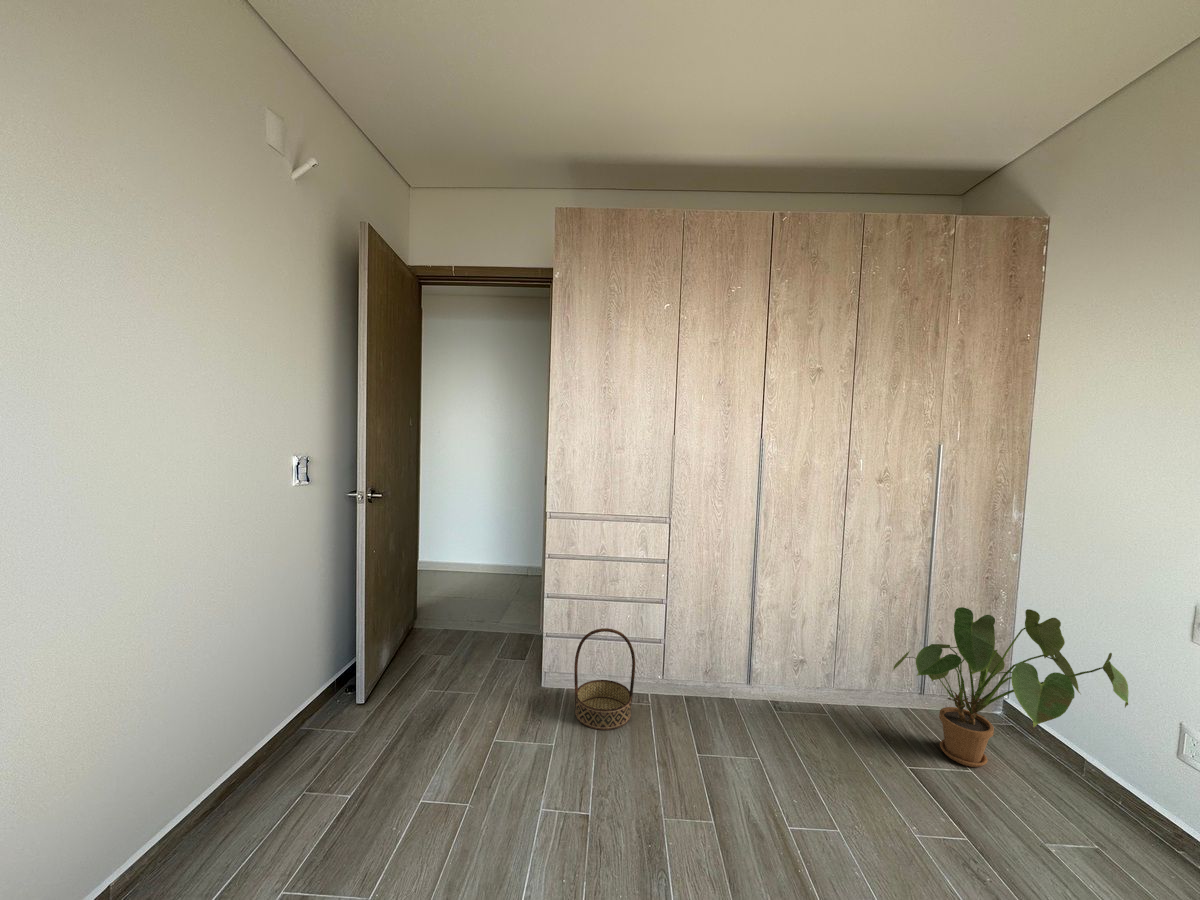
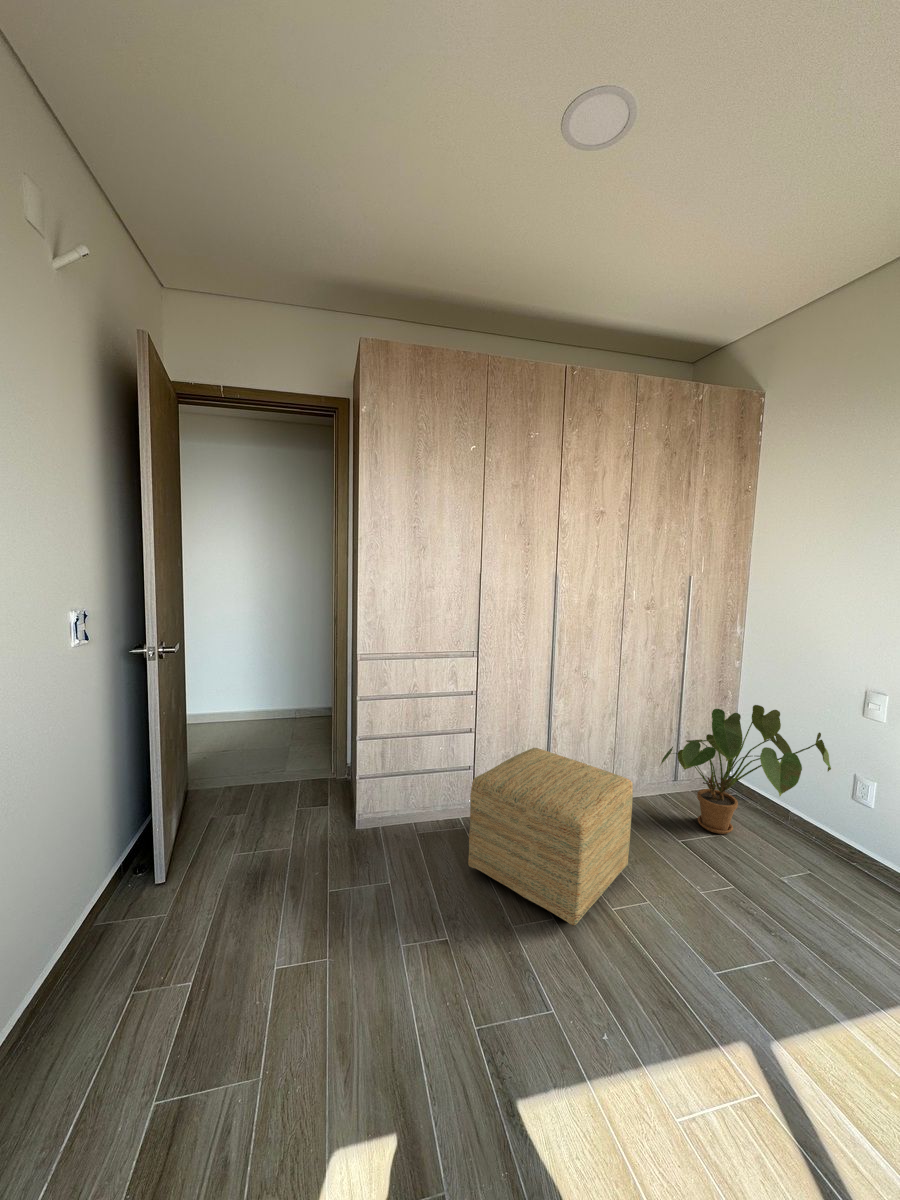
basket: present [574,628,635,730] -> none [396,762,454,859]
ottoman: none [637,628,827,829] -> present [468,748,633,925]

